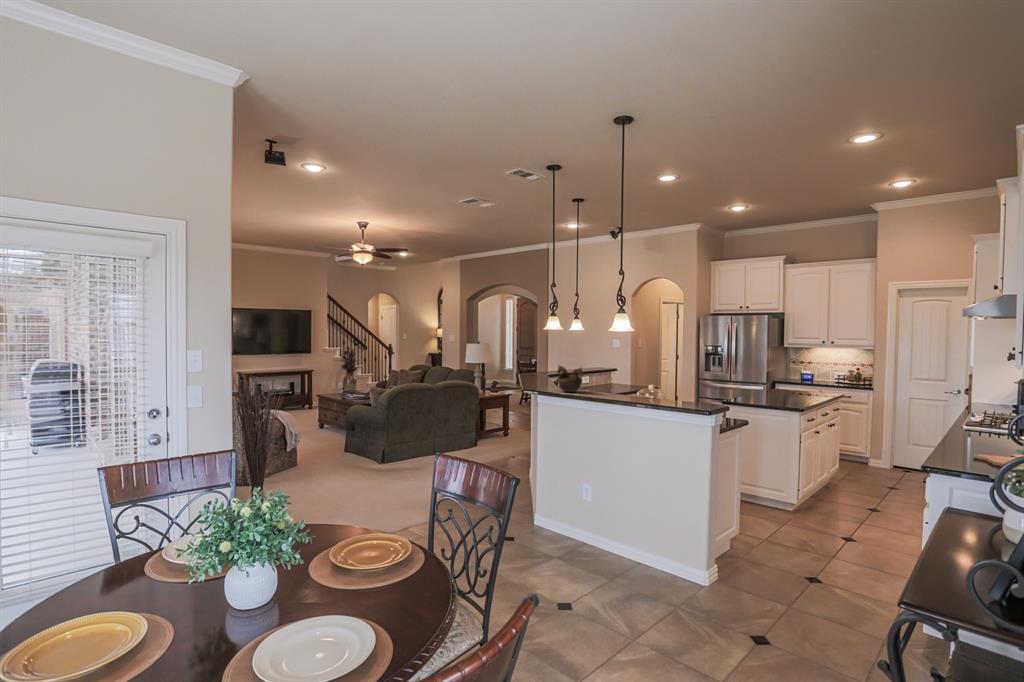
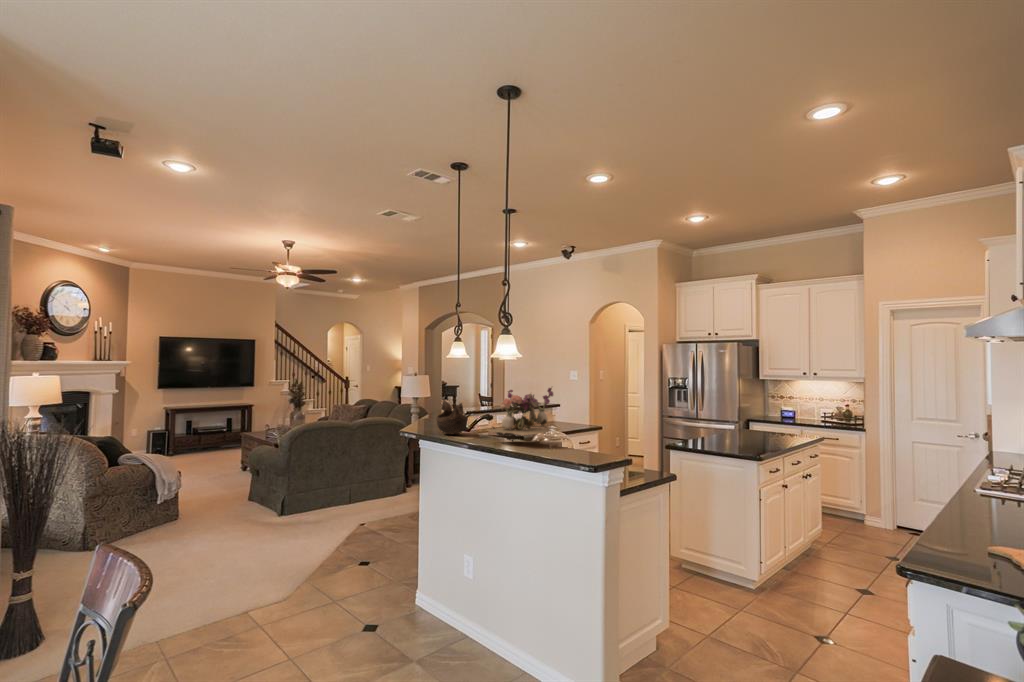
flower arrangement: none [605,354,661,398] -> present [489,388,558,441]

